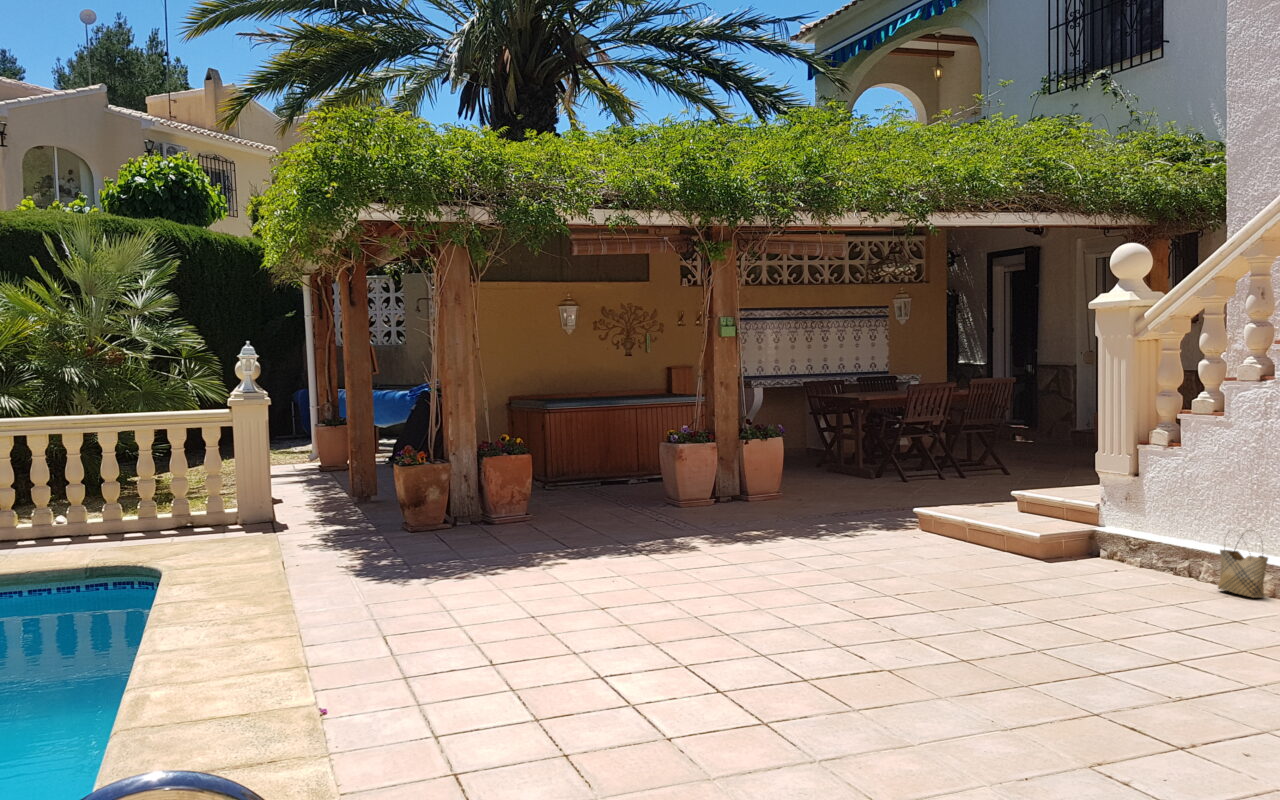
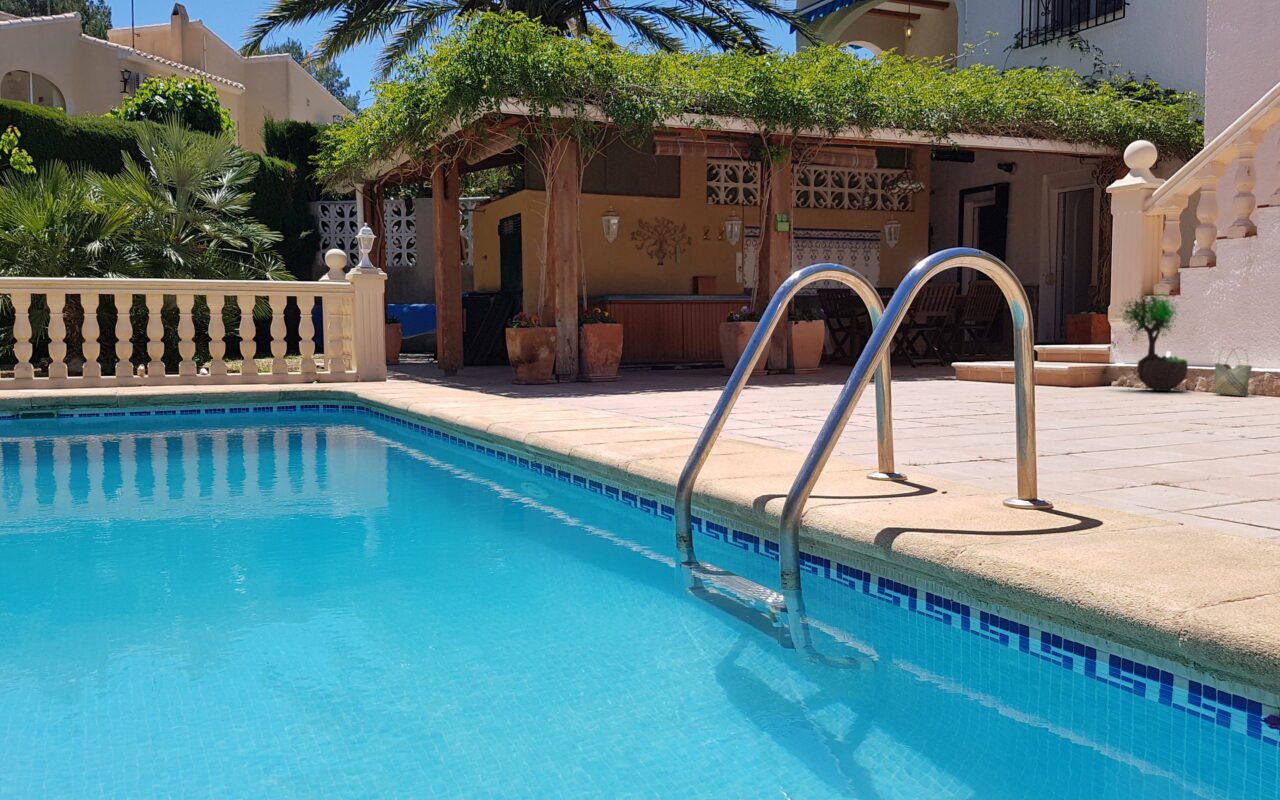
potted tree: none [1093,439,1192,577] -> present [1119,291,1188,391]

